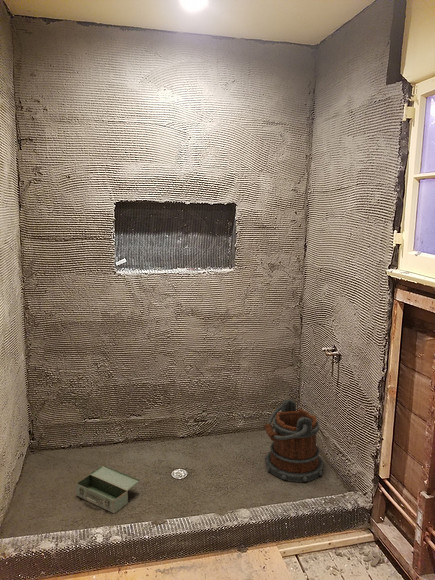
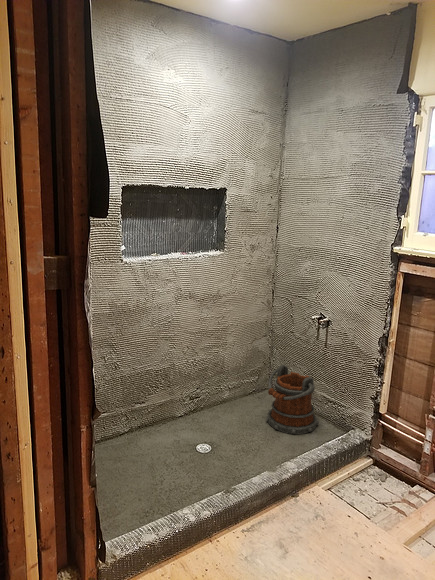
toolbox: present [76,466,140,513] -> none [124,453,184,494]

